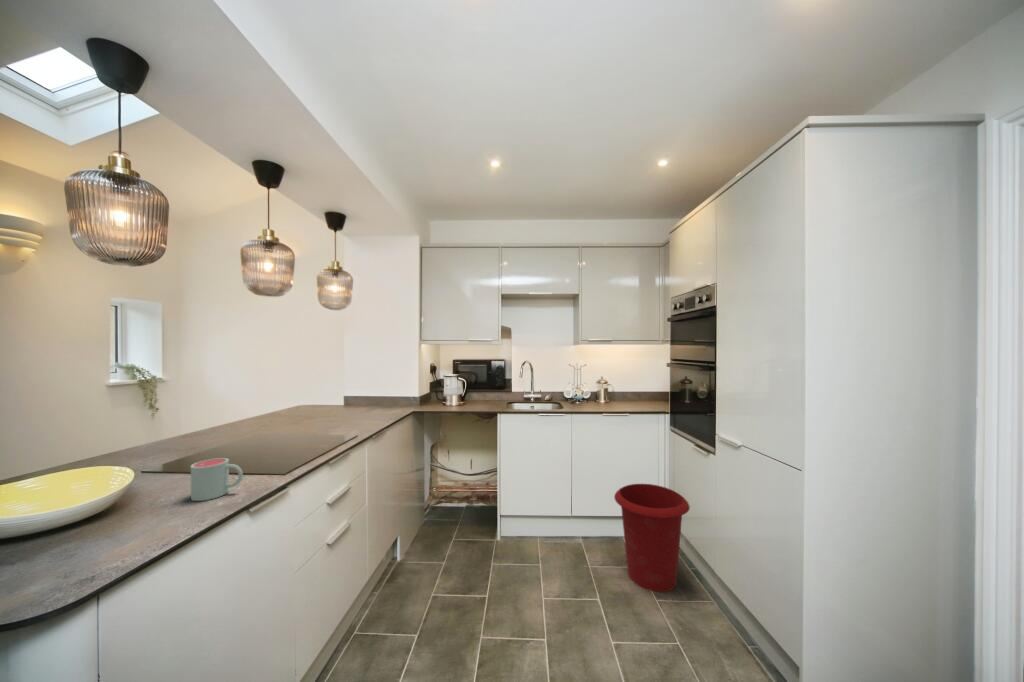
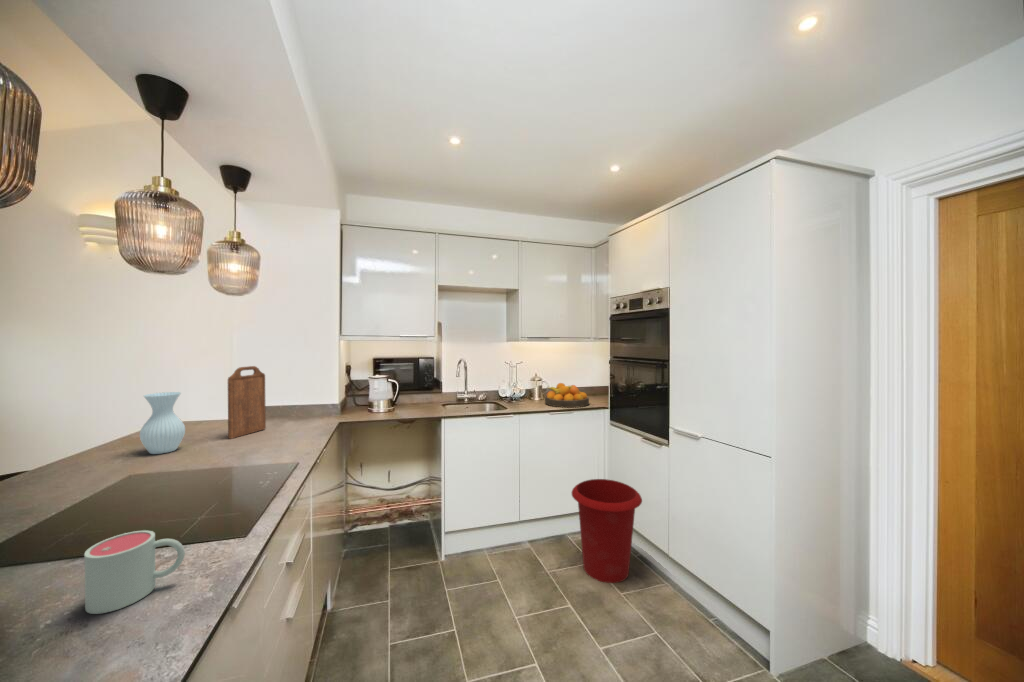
cutting board: none [334,364,362,417] -> present [228,366,266,439]
vase: none [279,381,306,423] -> present [140,392,185,454]
fruit bowl: none [604,386,650,410] -> present [545,383,589,408]

